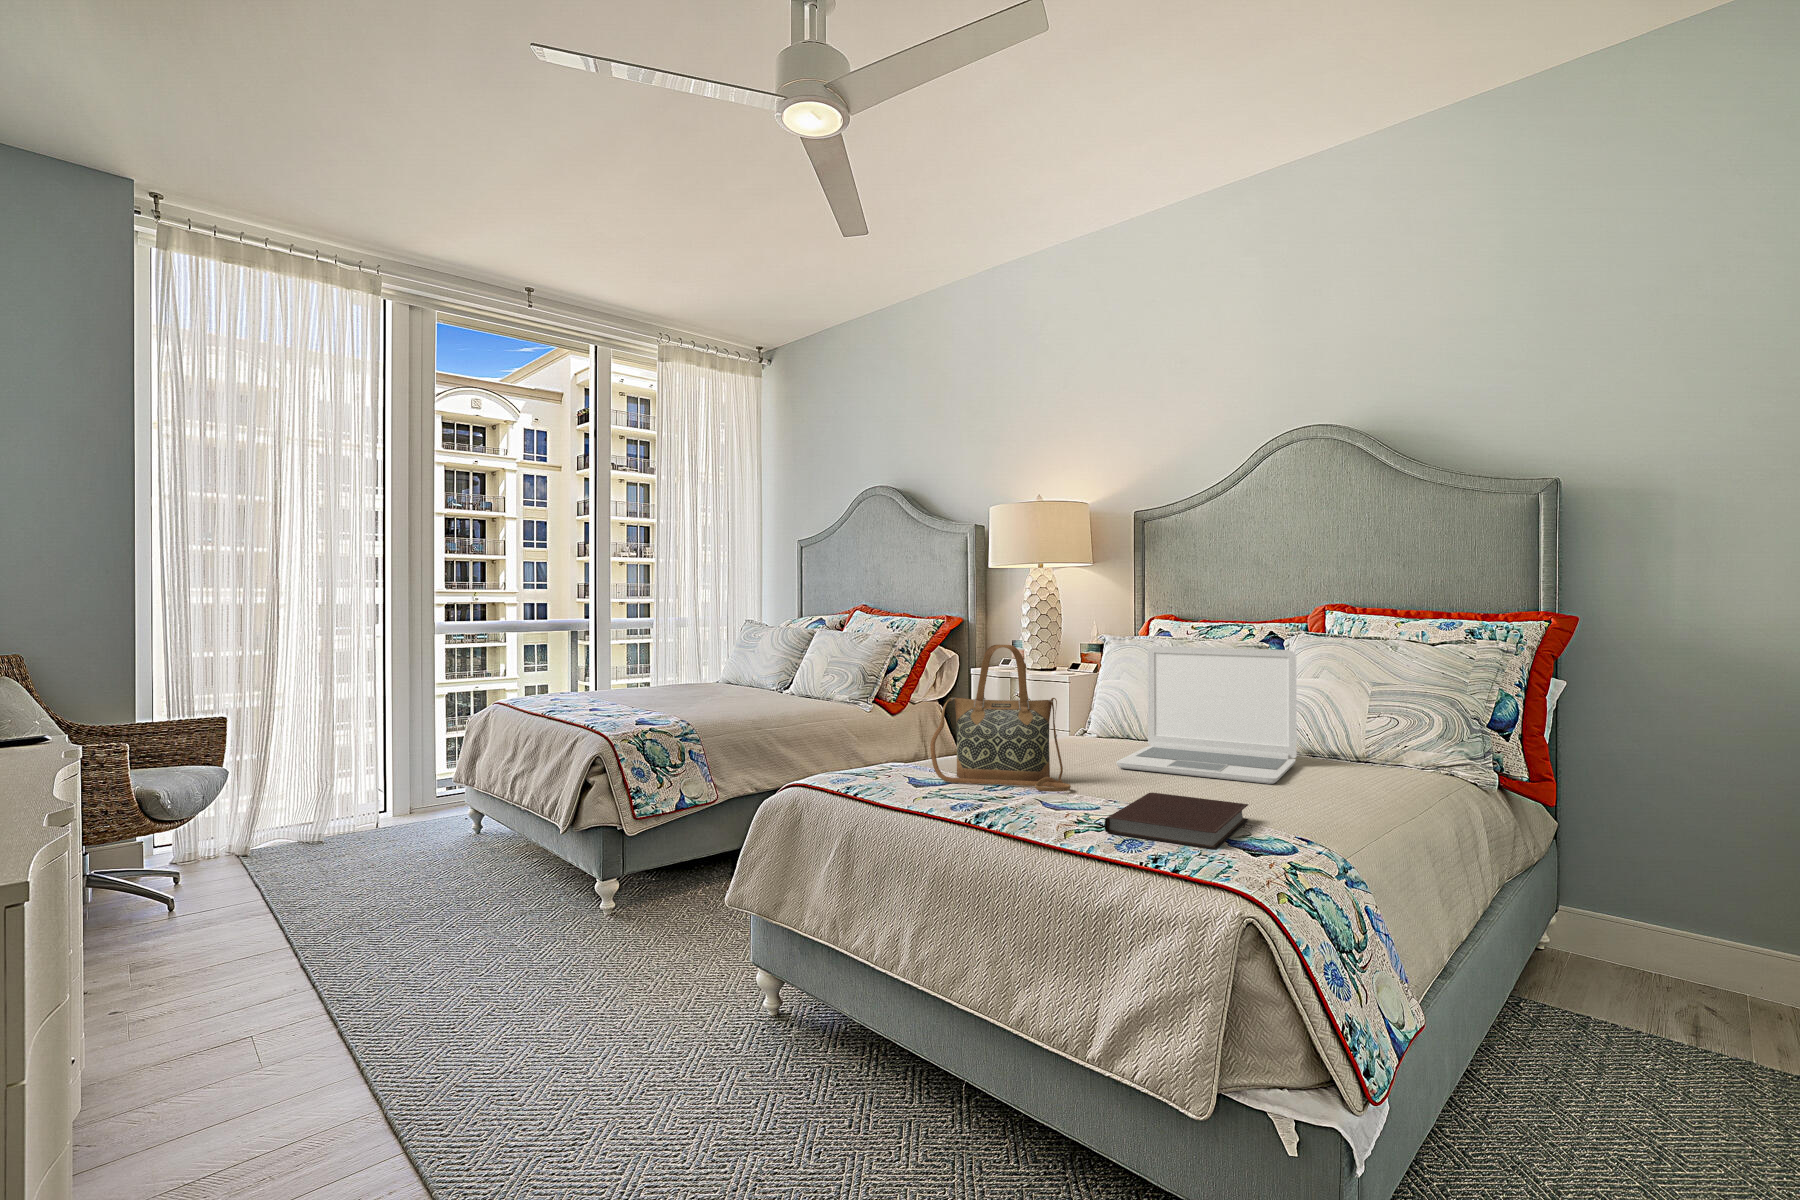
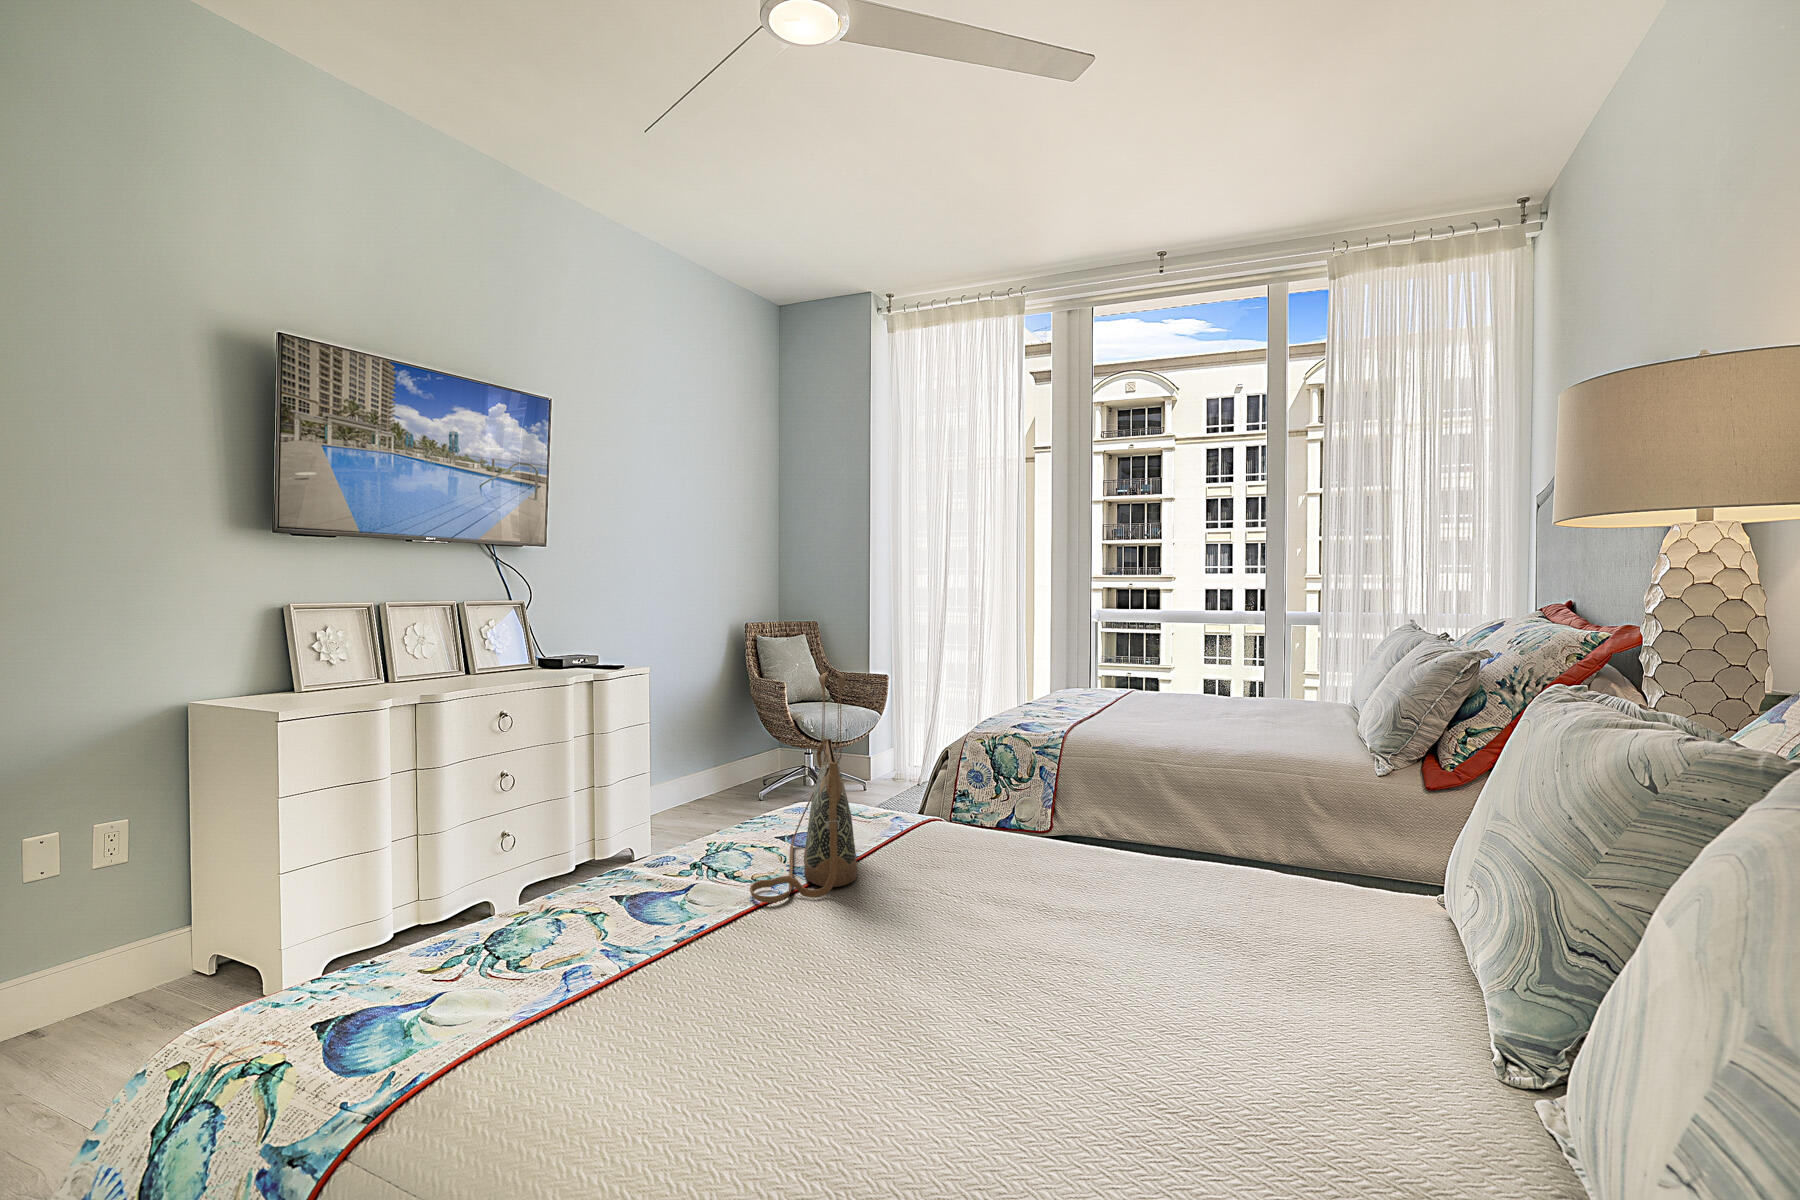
laptop: present [1116,646,1297,784] -> none [939,711,1252,1082]
notebook: present [1105,793,1248,850] -> none [386,919,670,1028]

